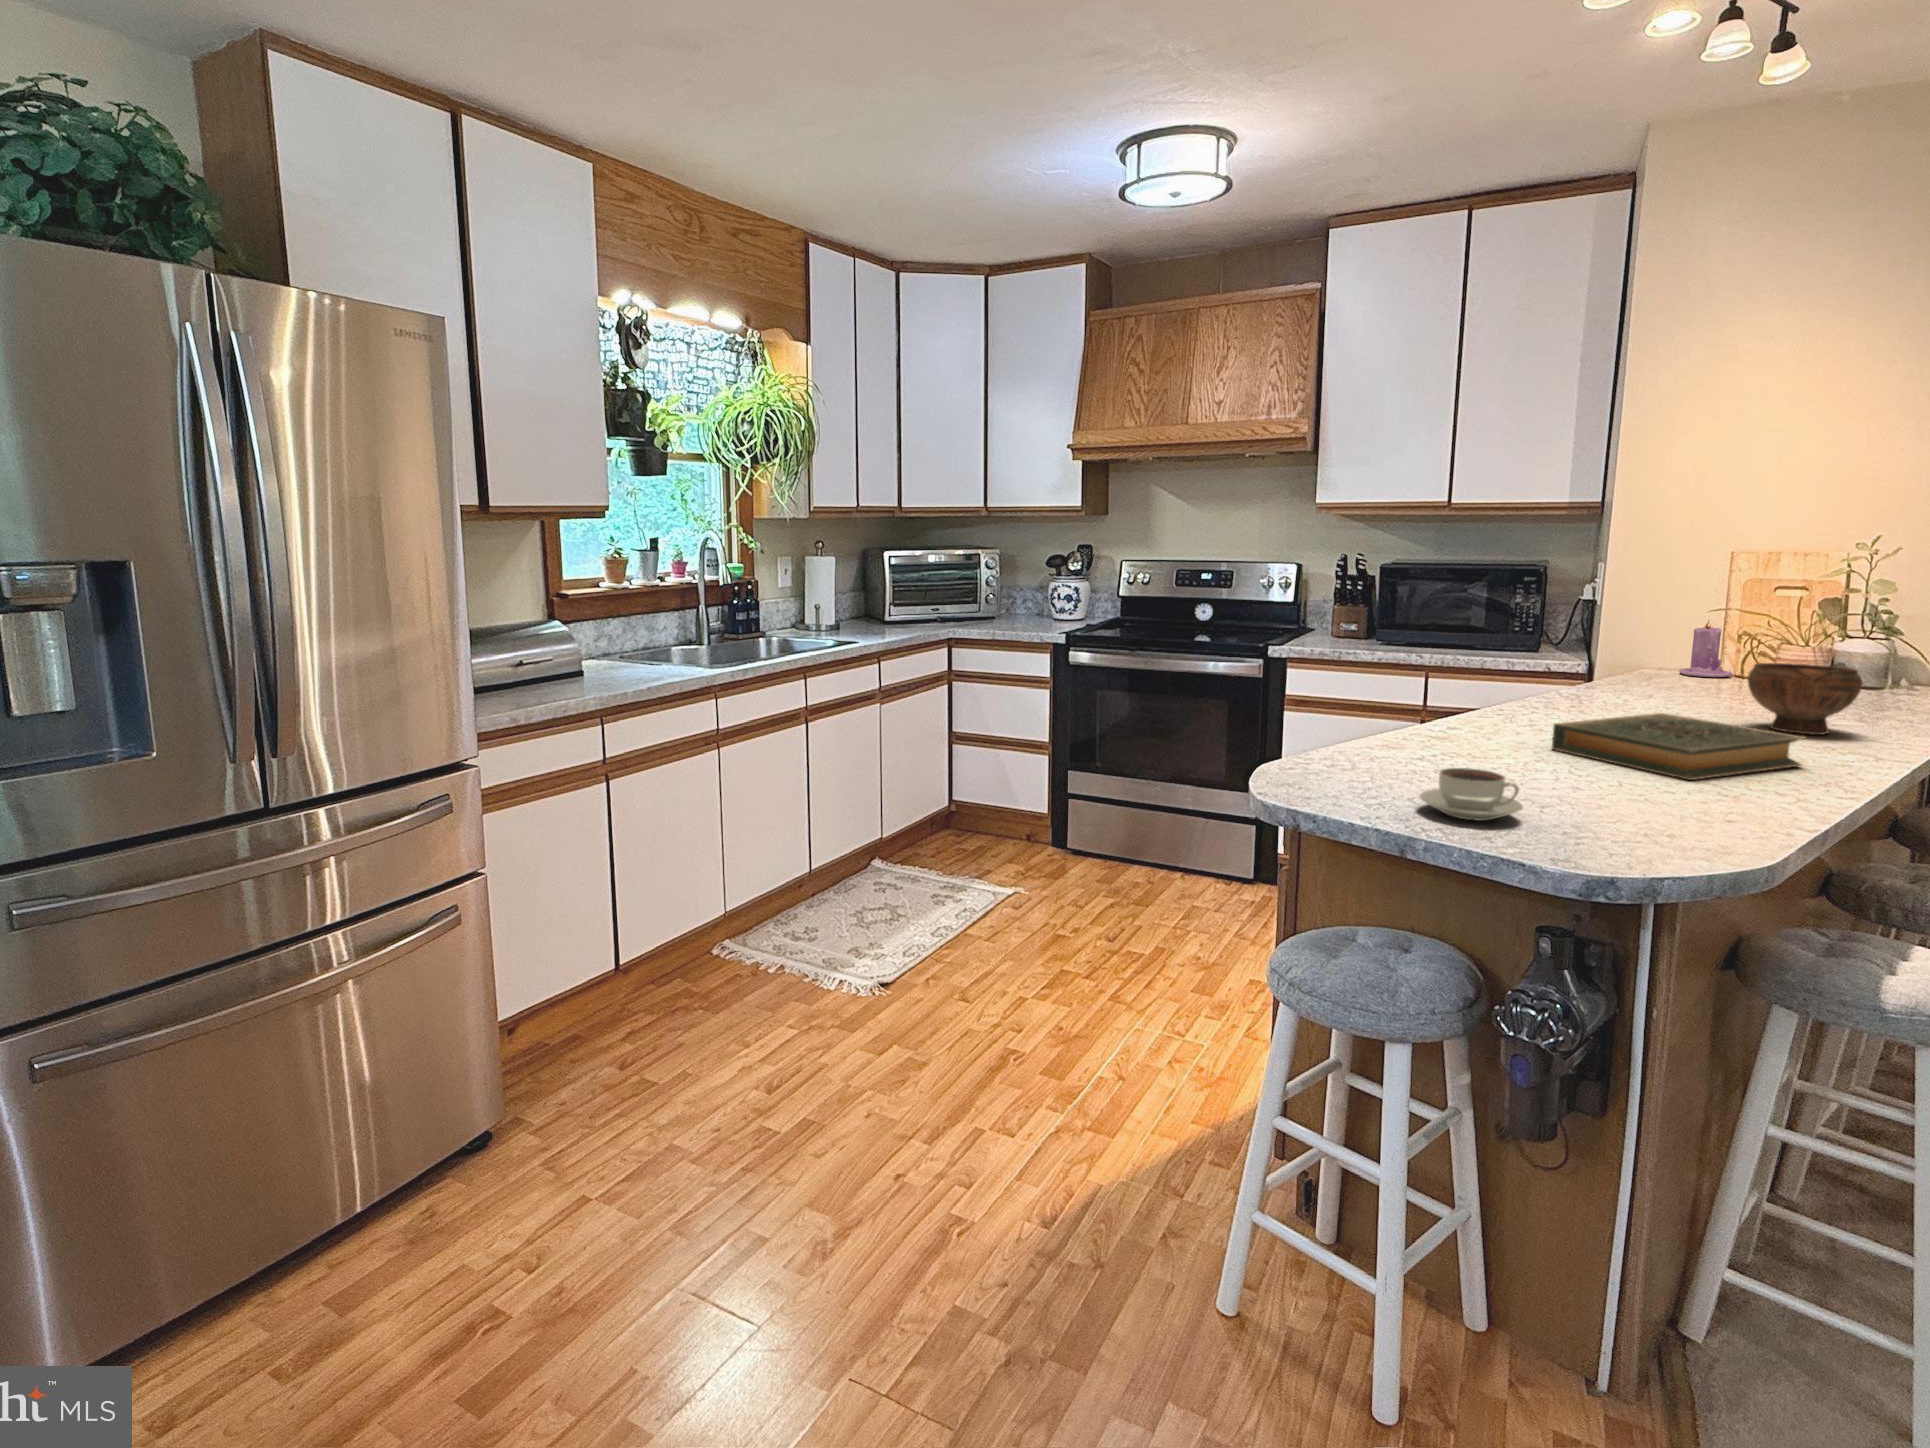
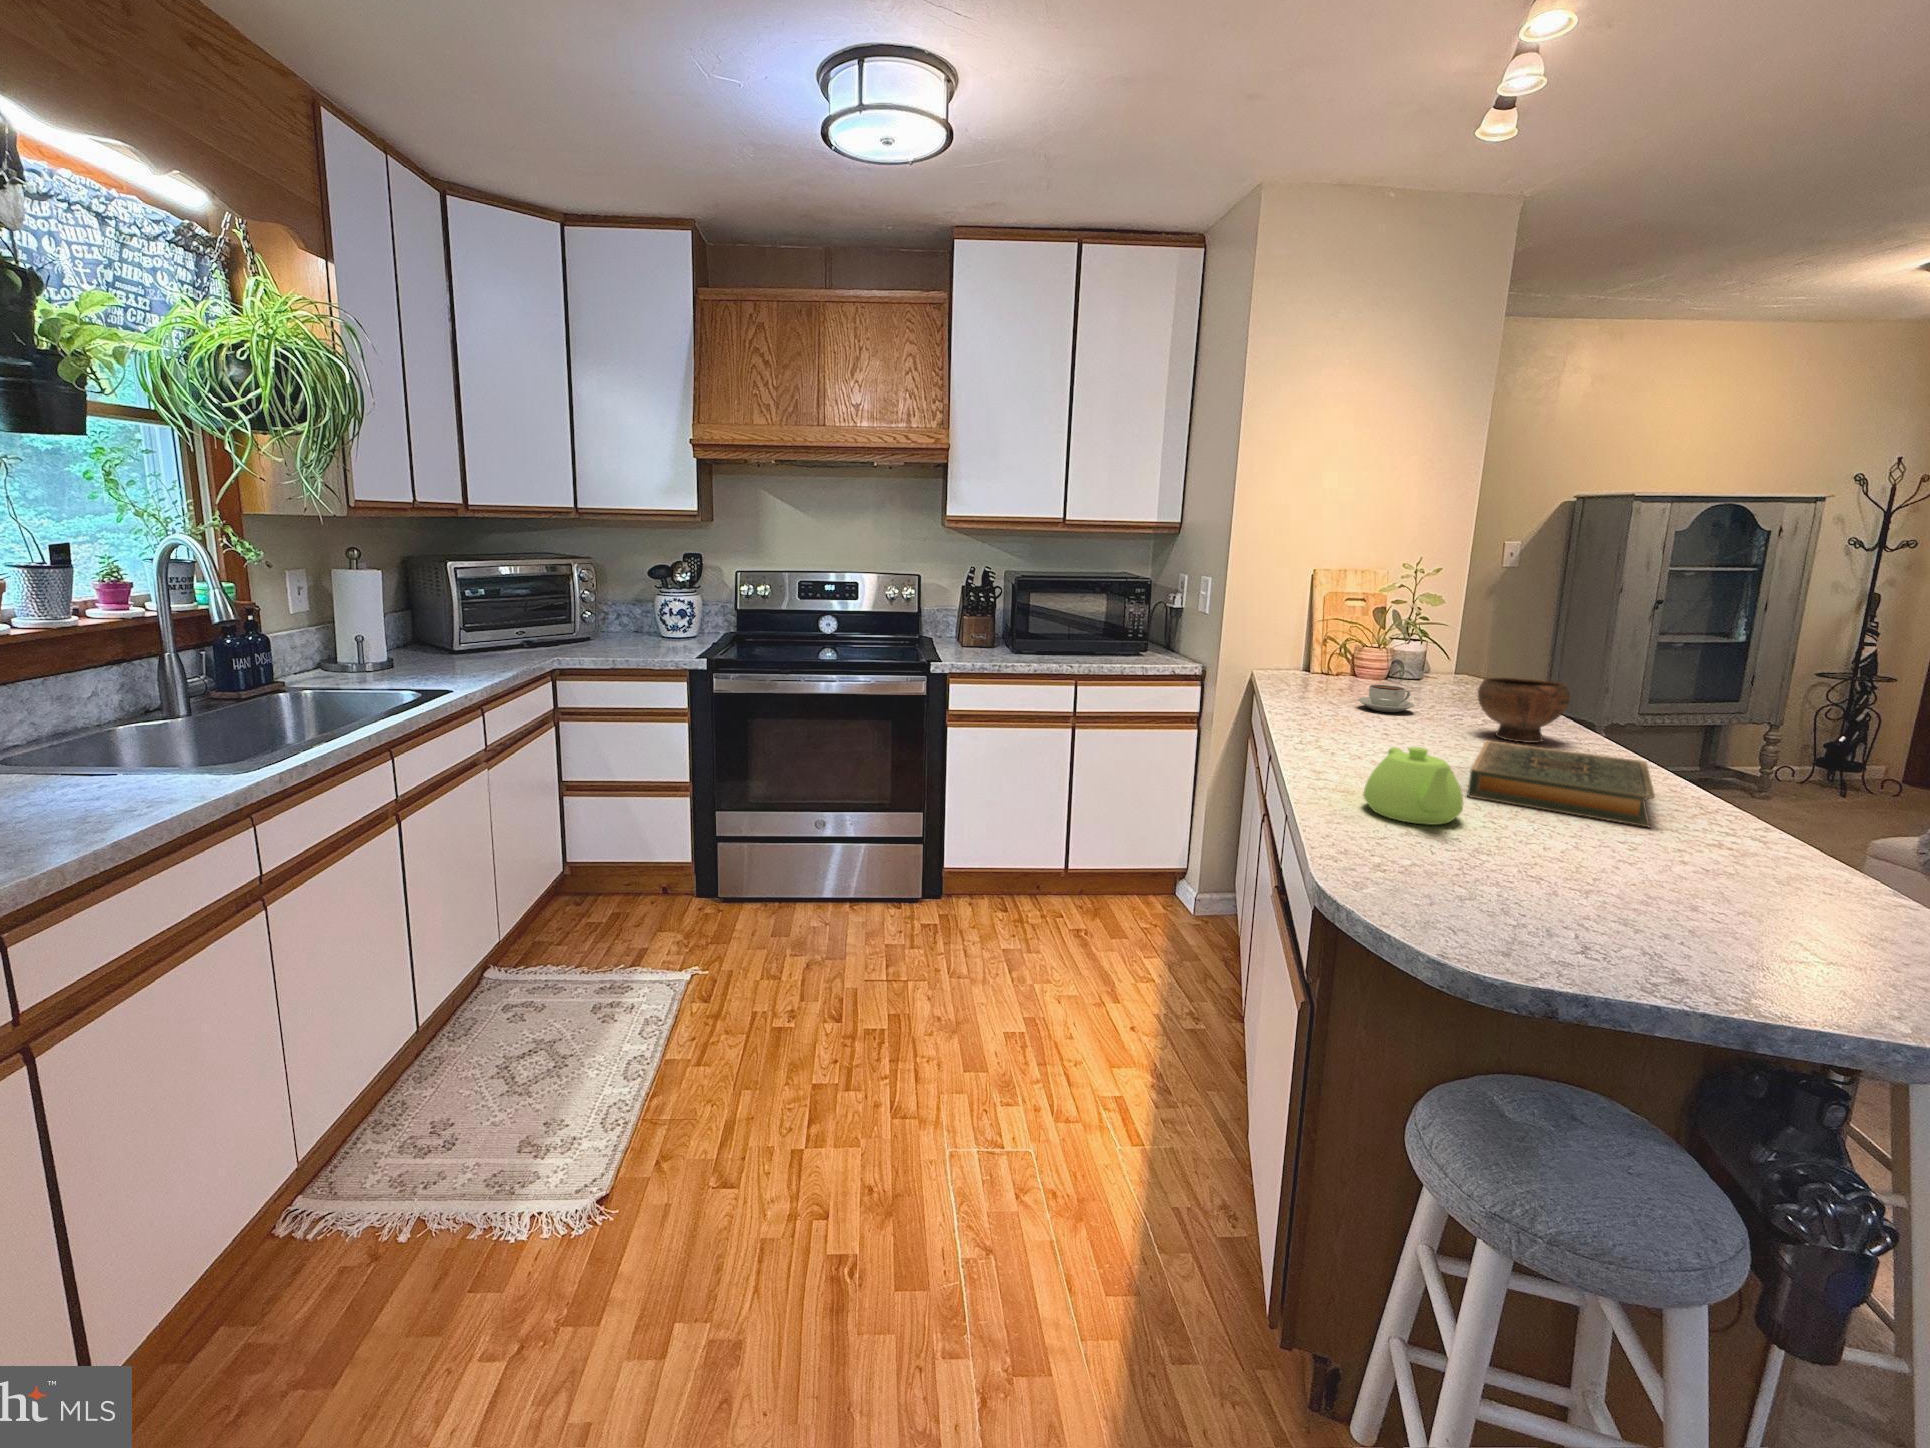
candle: present [1679,621,1733,677] -> none [1293,629,1333,678]
teapot: none [1407,690,1492,755] -> present [1363,747,1463,825]
coffee cup: present [1419,768,1523,821] -> present [1358,685,1415,712]

